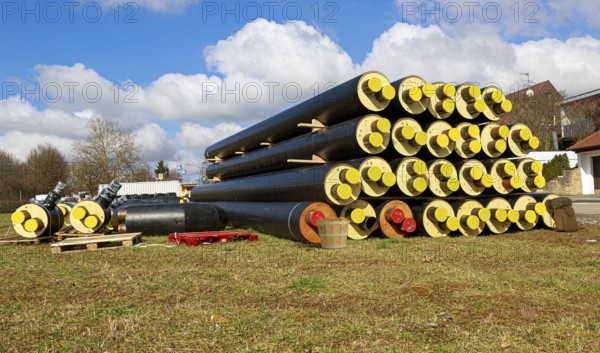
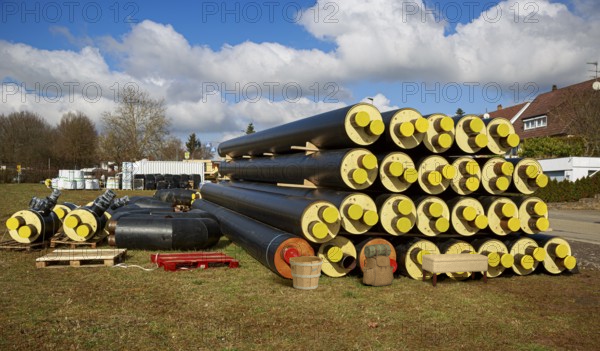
backpack: present [550,197,578,232] -> present [363,244,394,286]
bench: none [438,210,499,240] -> present [422,253,488,286]

